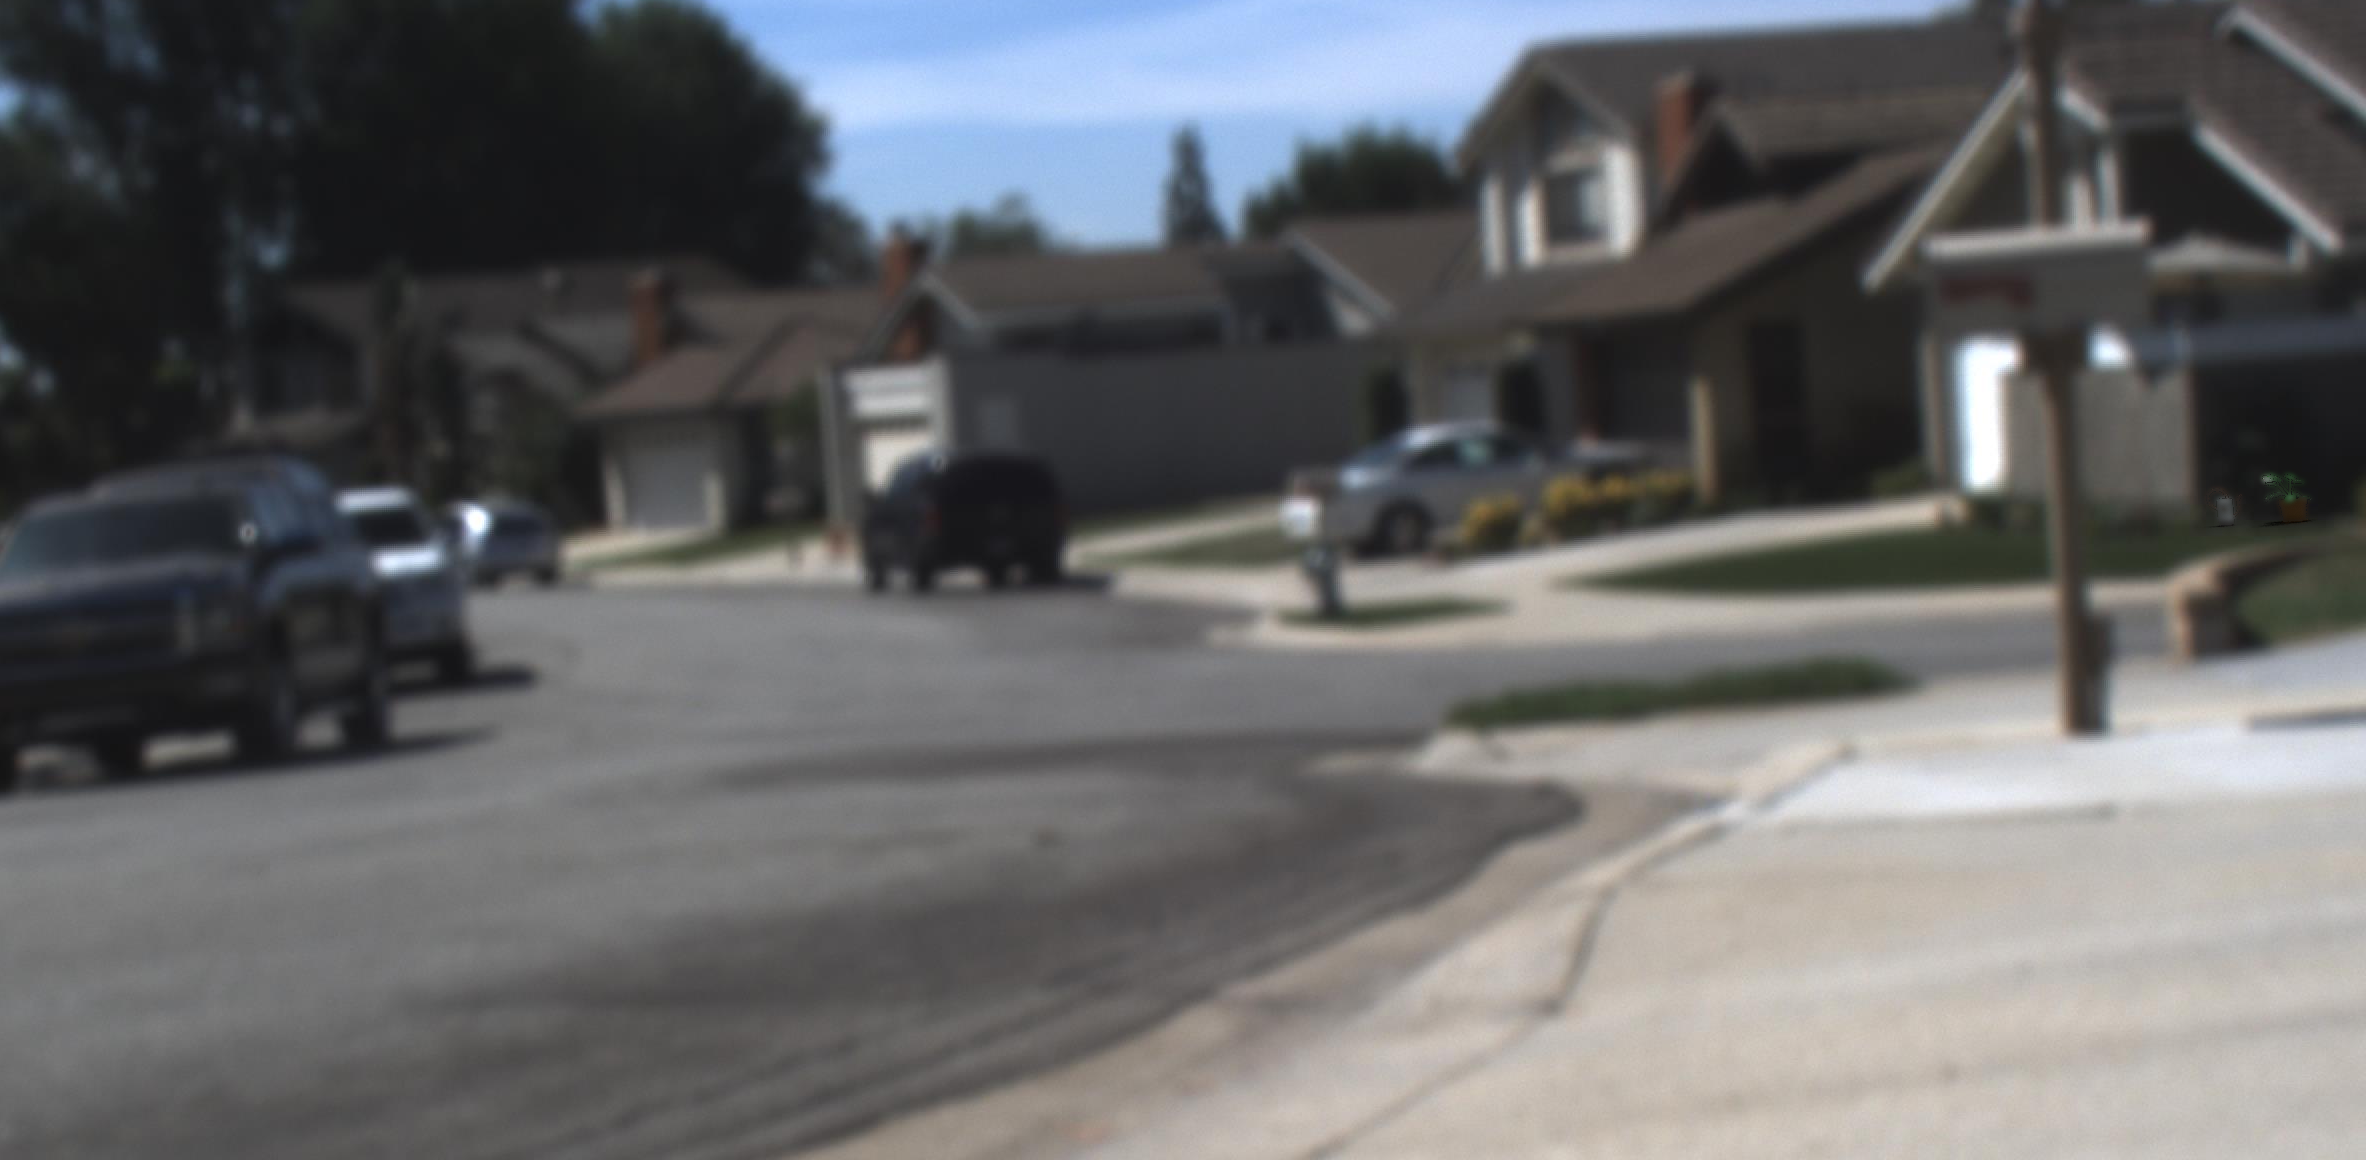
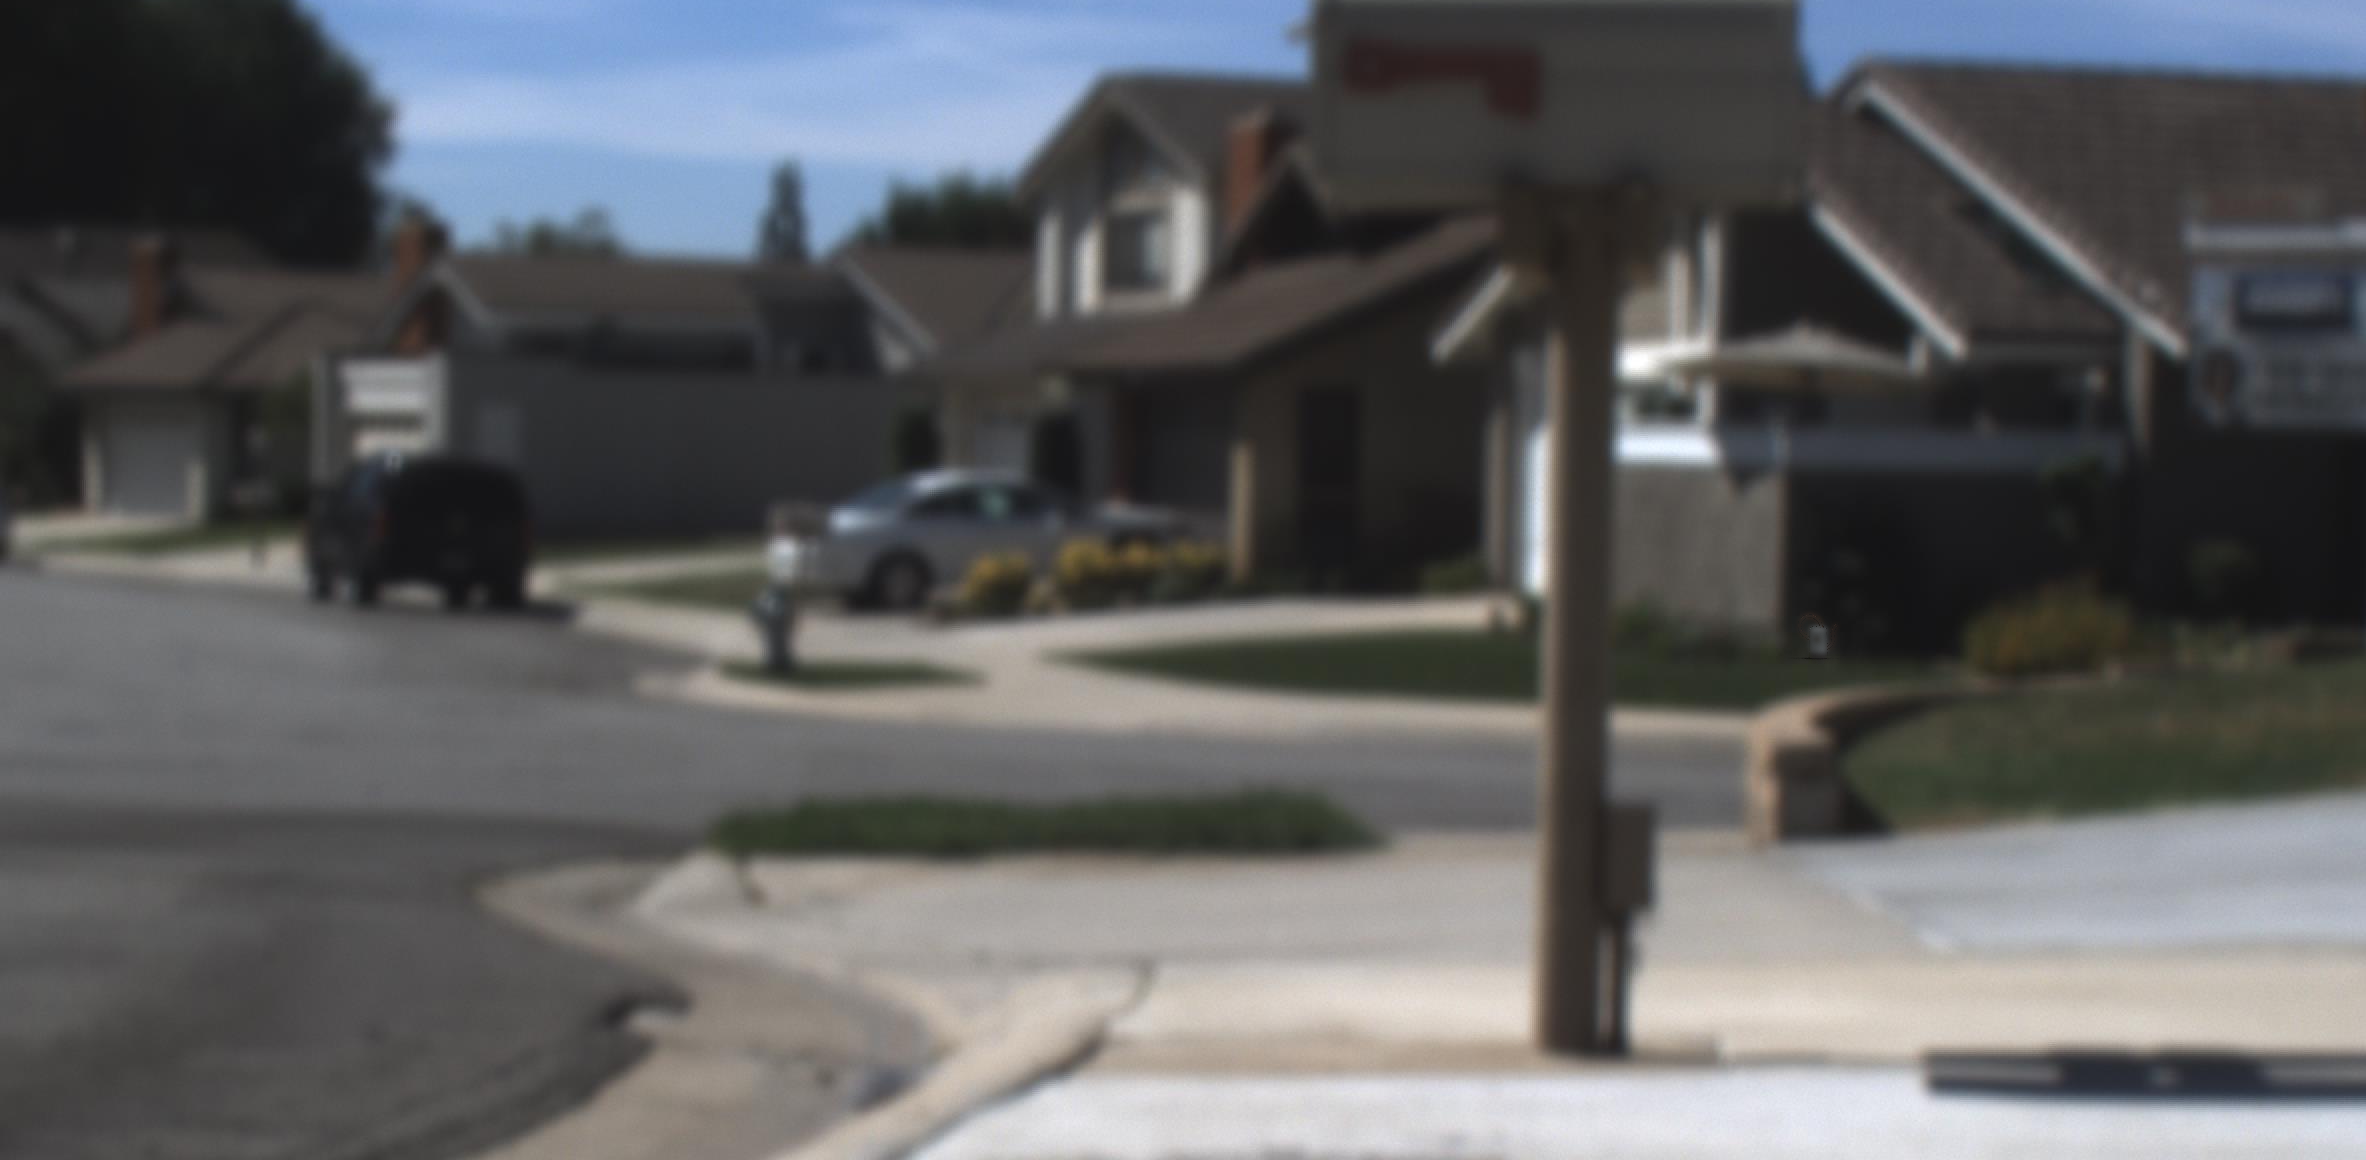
potted plant: present [2265,476,2307,522] -> none [1864,605,1916,661]

